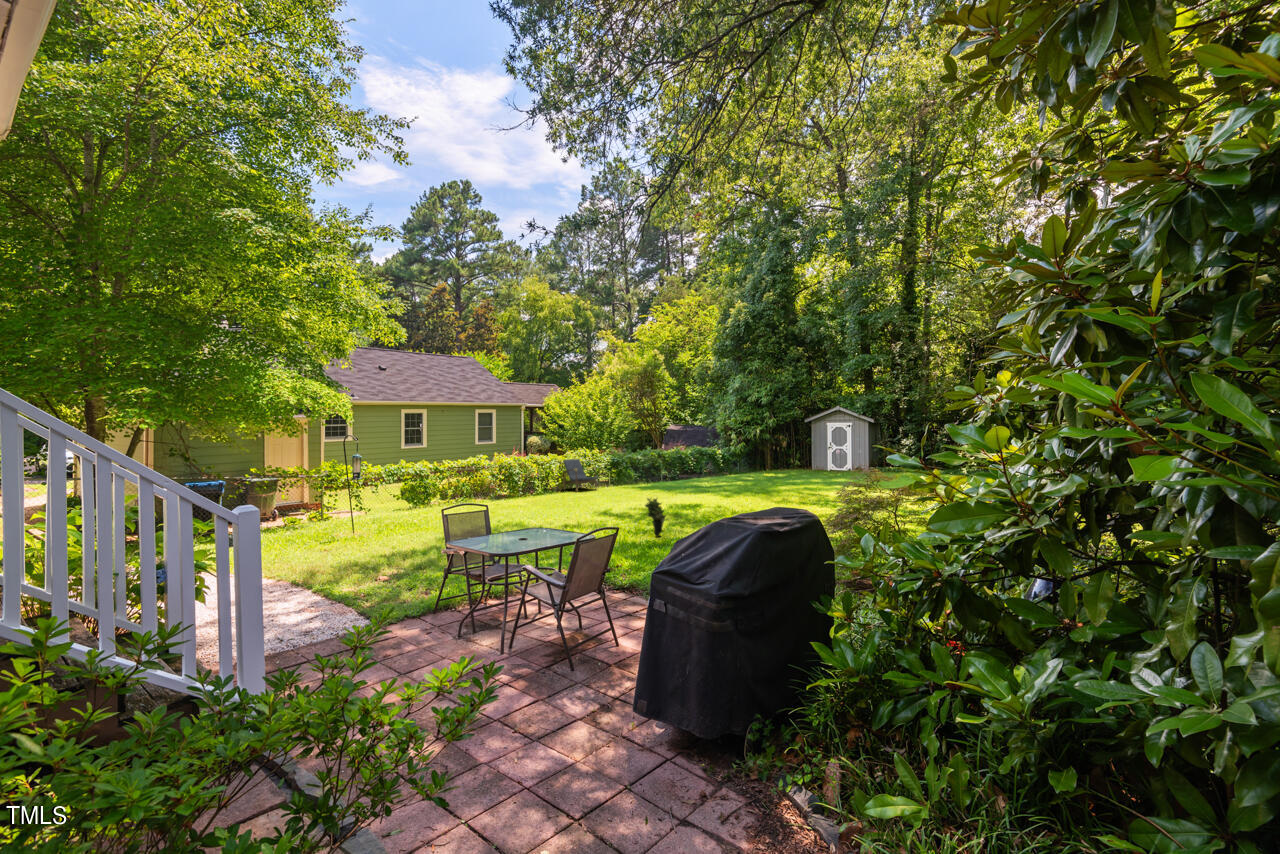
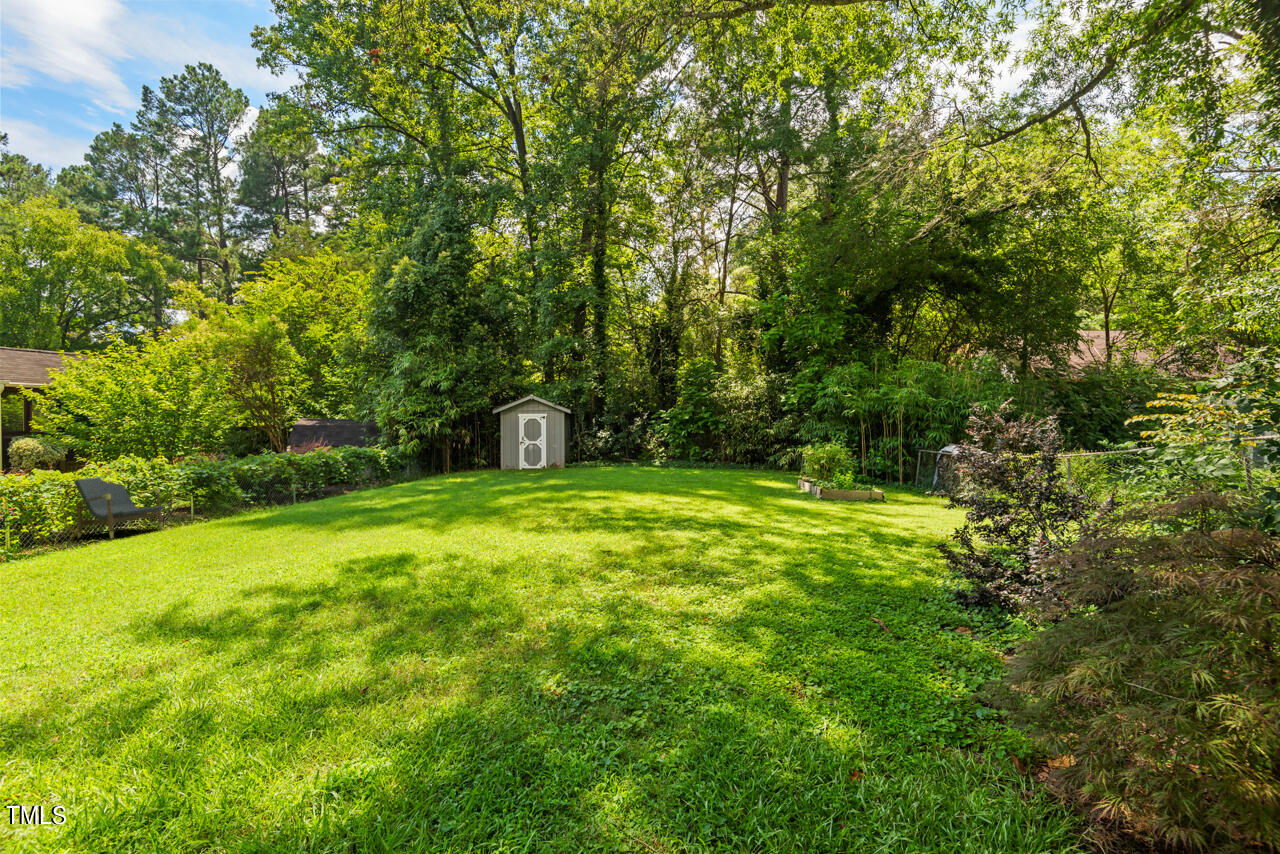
potted plant: present [645,499,666,537] -> none [294,538,349,624]

